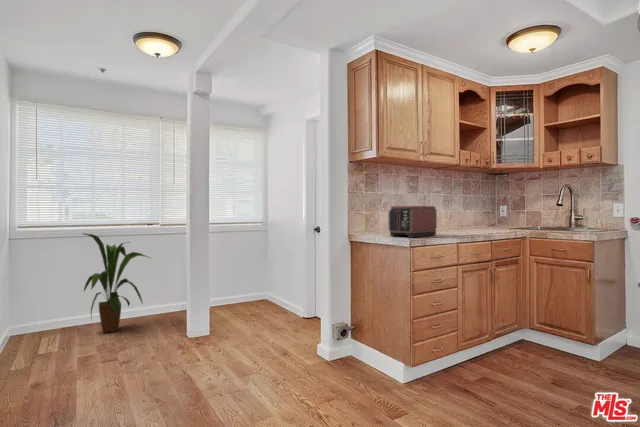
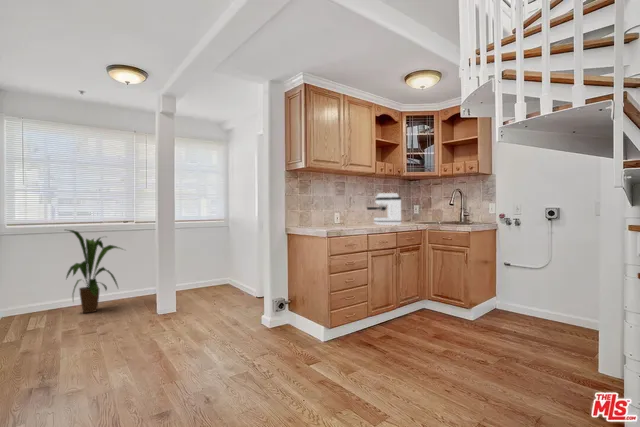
coffee maker: none [449,190,497,232] -> present [367,193,401,225]
toaster: present [388,206,437,237] -> none [314,206,352,230]

